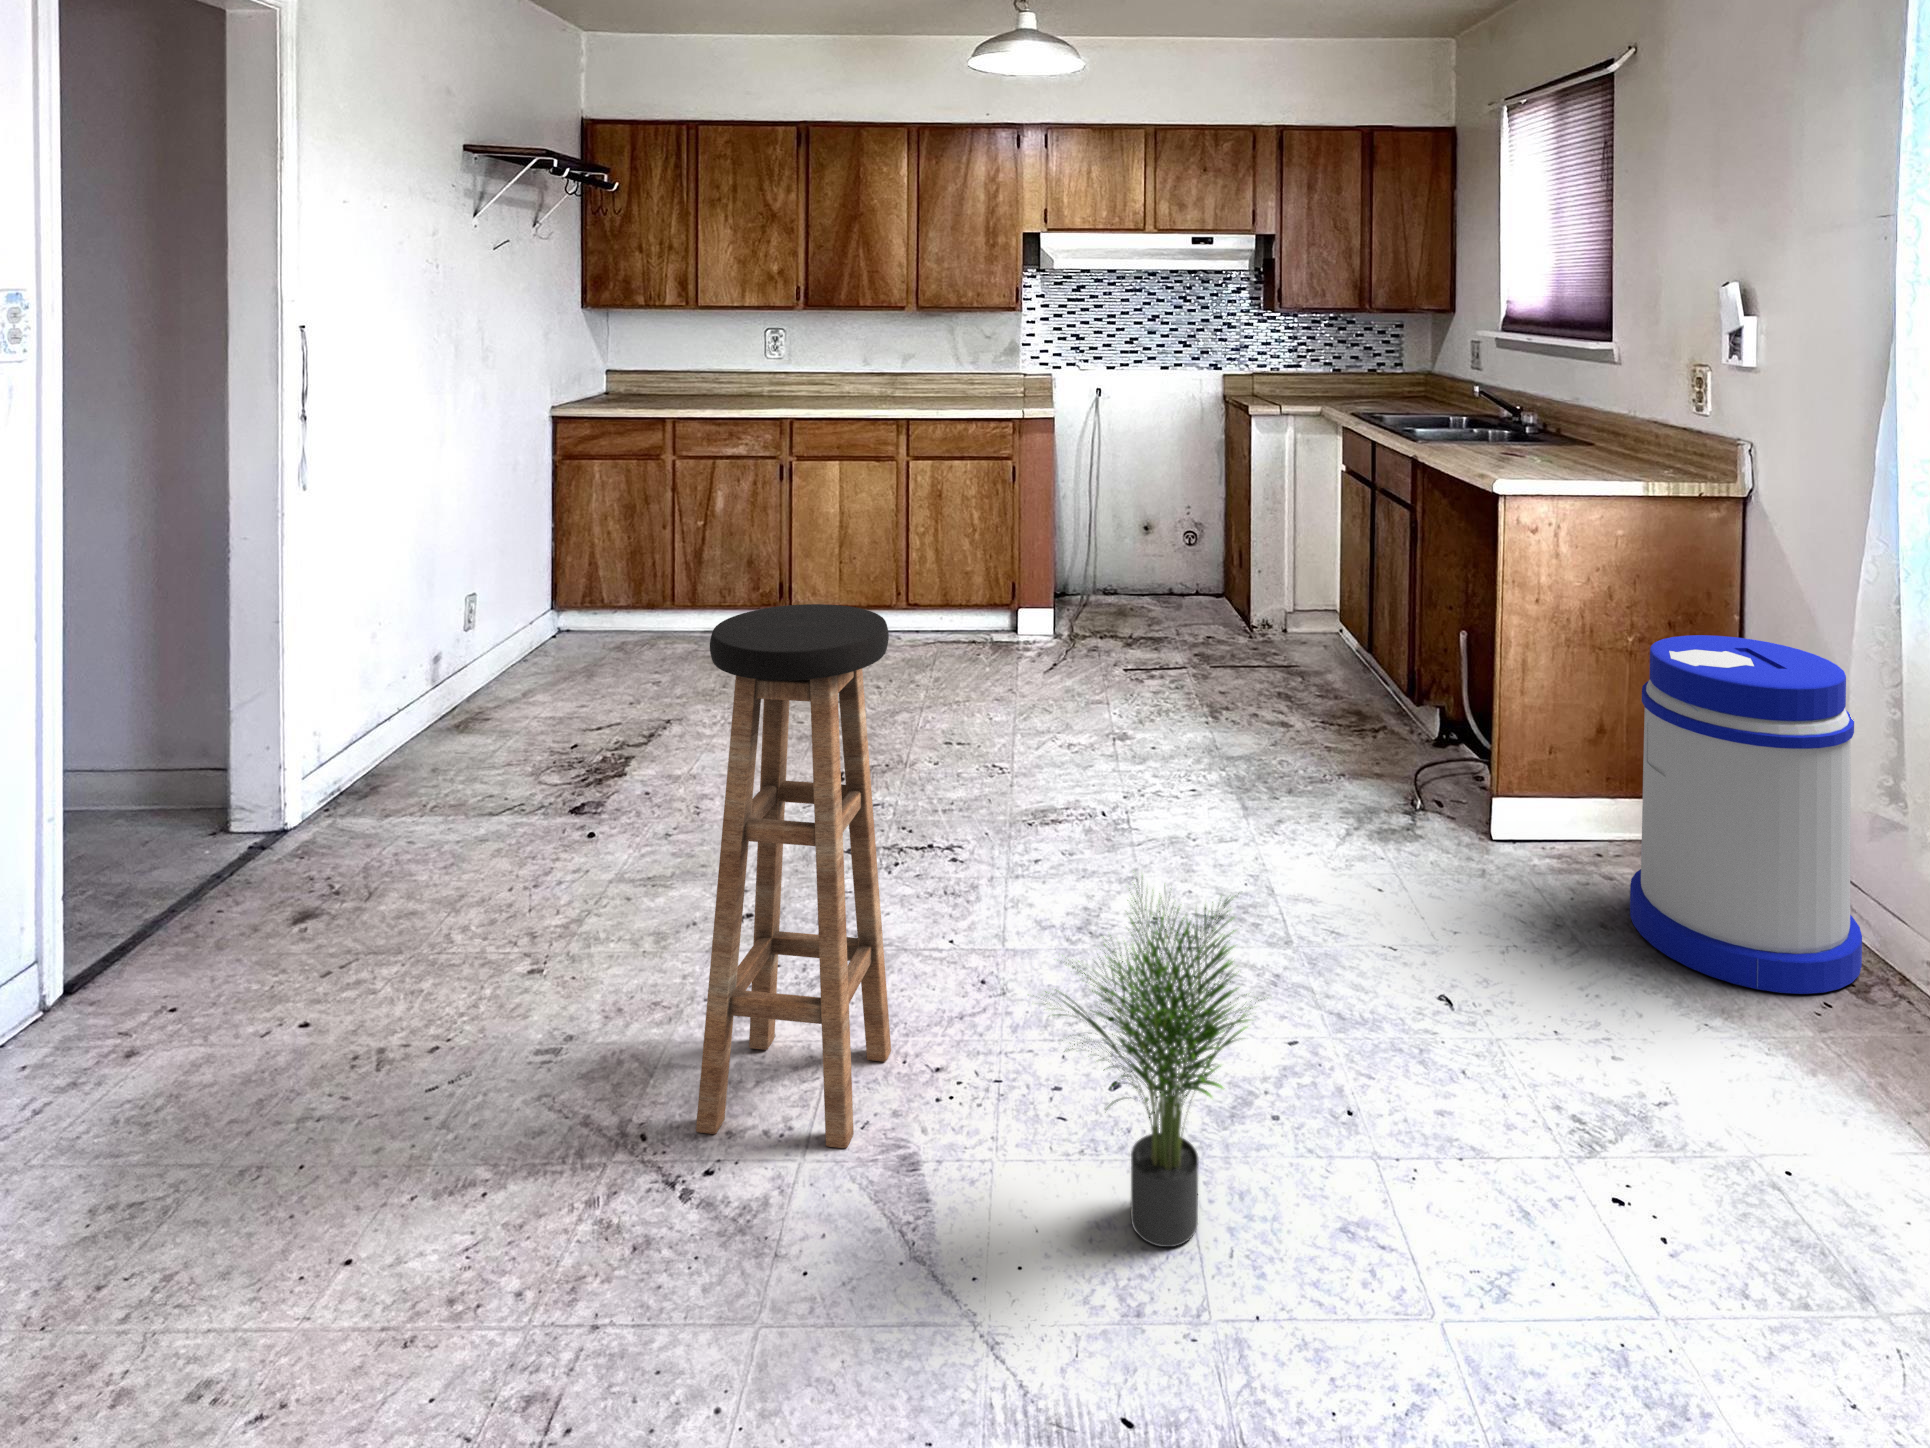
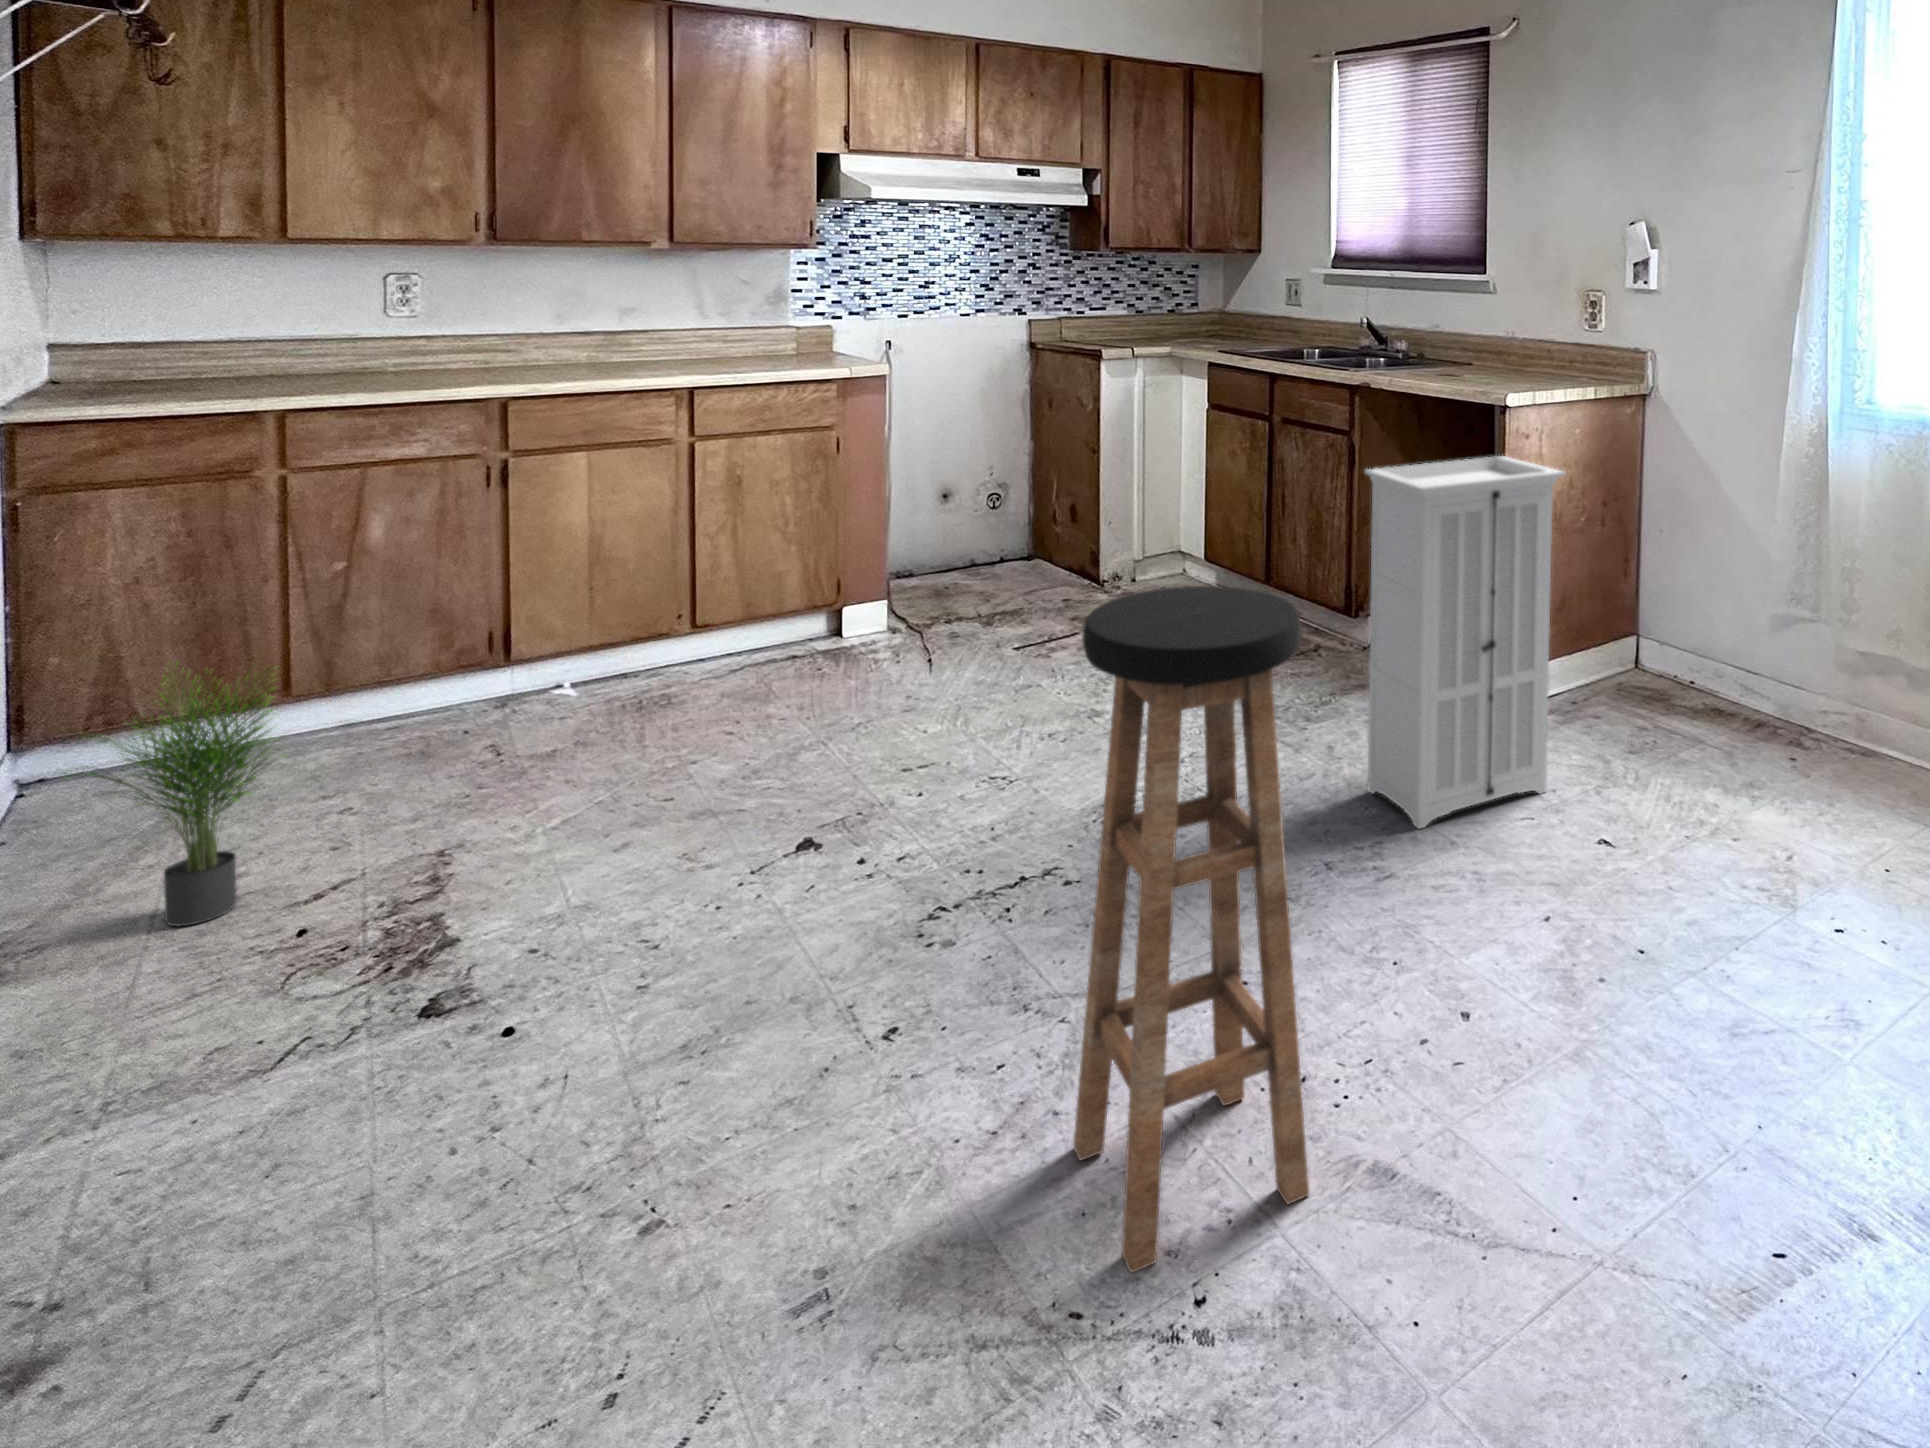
storage cabinet: none [1261,535,1463,931] -> present [1365,455,1566,829]
trash can: present [1630,635,1862,994] -> none [1631,502,1794,764]
potted plant: present [1045,884,1265,1247] -> present [66,663,285,926]

